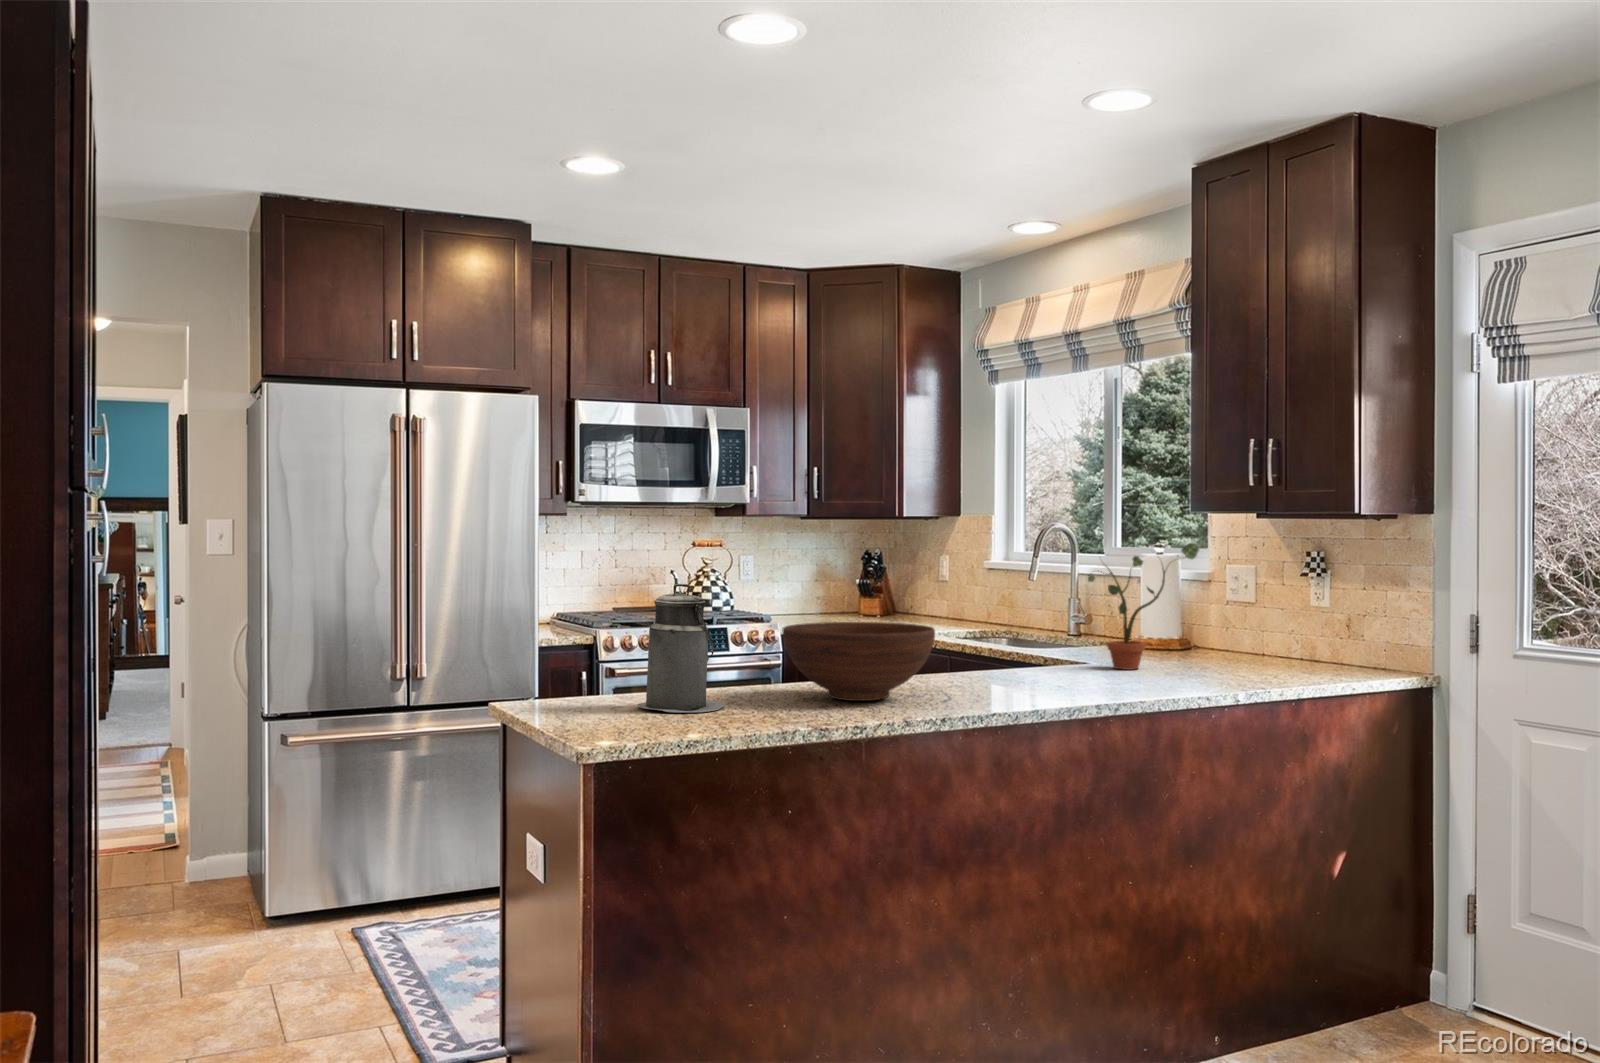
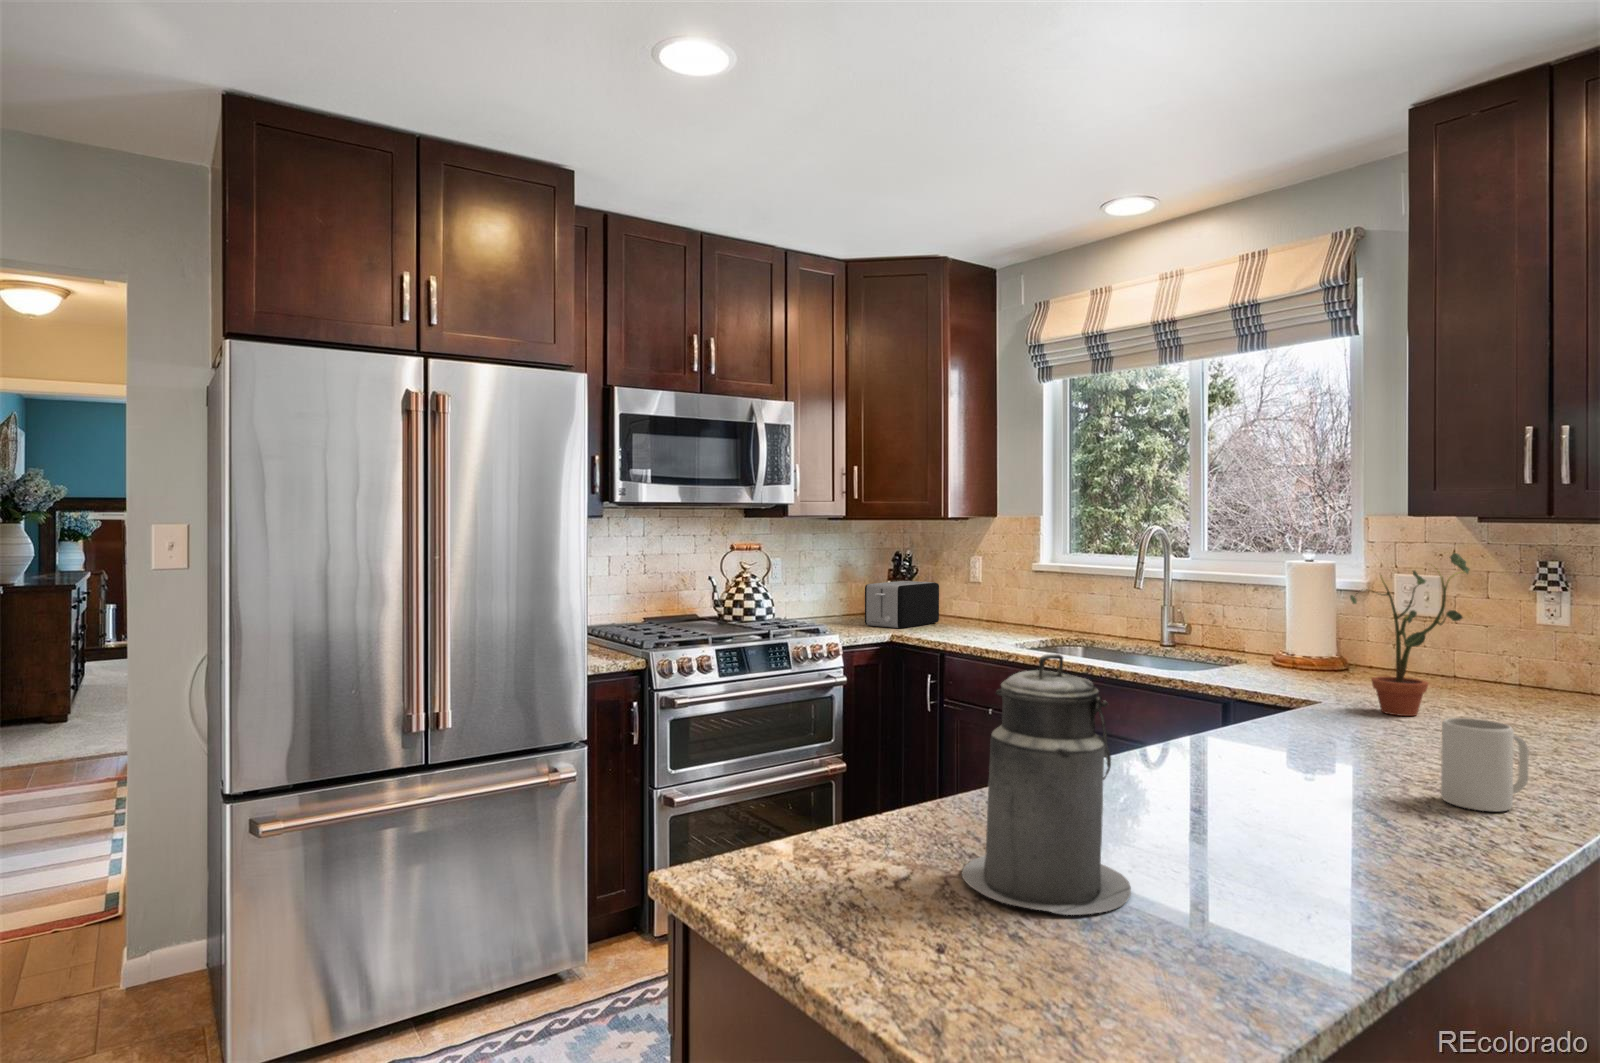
toaster: none [830,579,907,622] -> present [865,581,939,628]
fruit bowl: present [782,622,935,701] -> none [1138,687,1423,839]
mug: none [998,643,1047,698] -> present [1441,718,1528,812]

